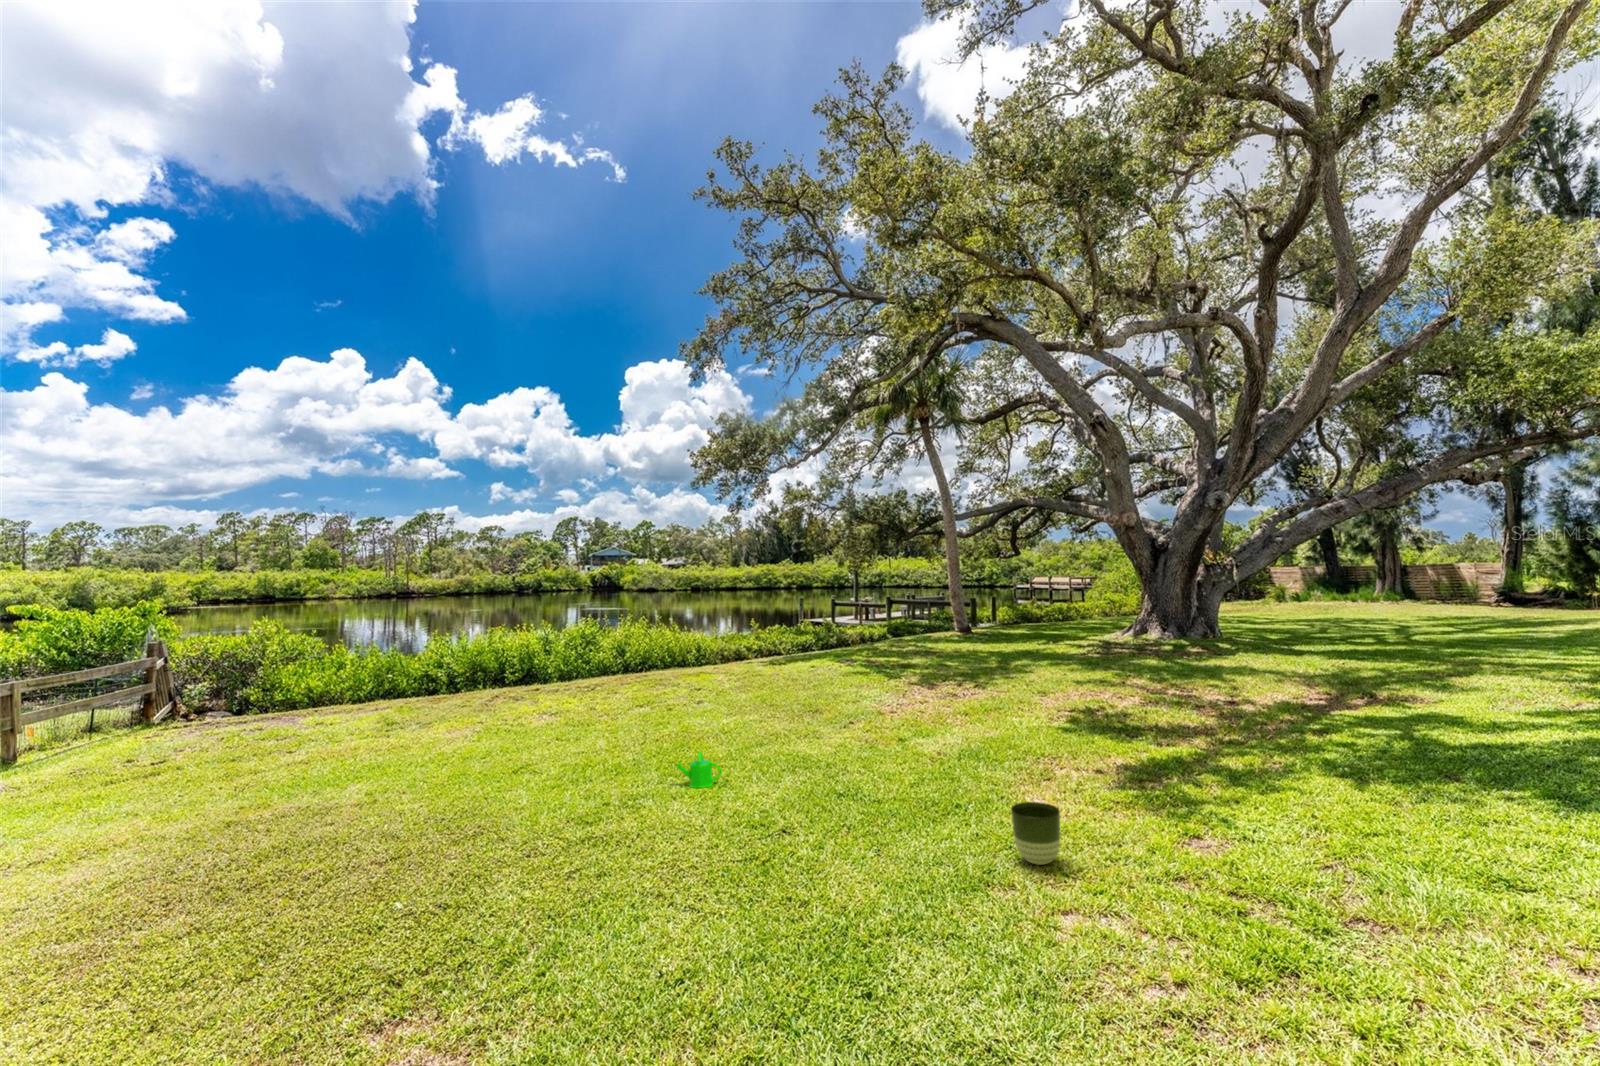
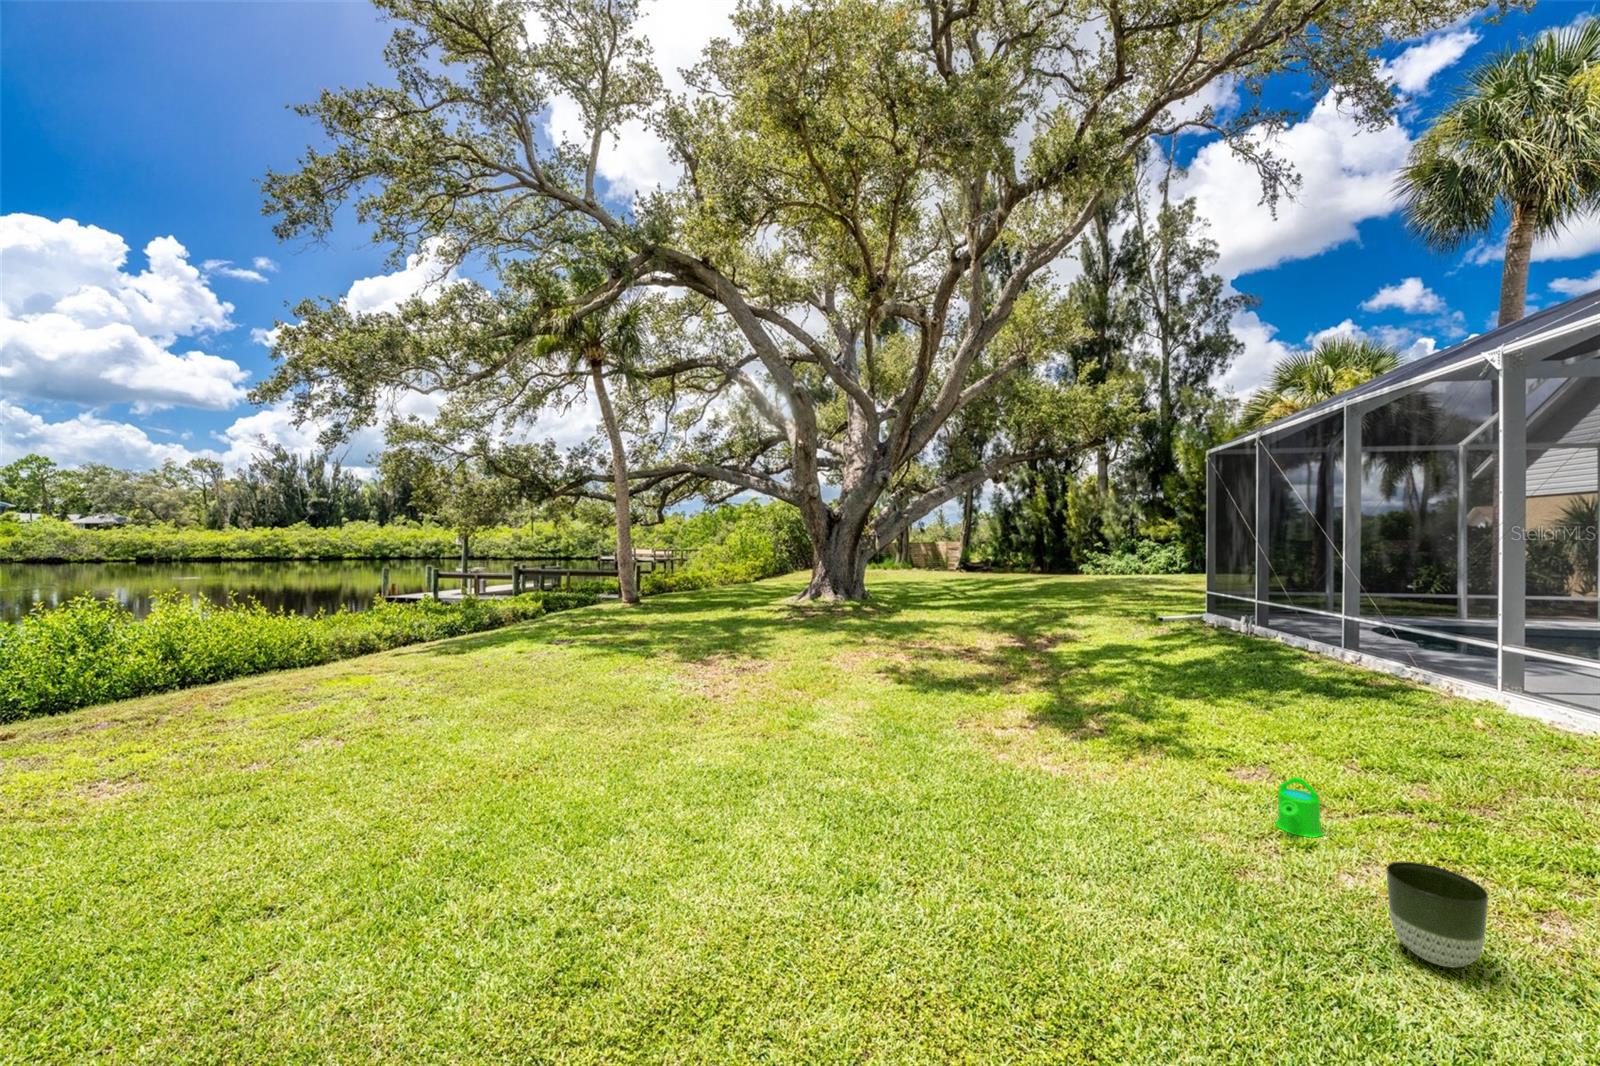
watering can: present [676,751,722,788] -> present [1275,777,1323,838]

